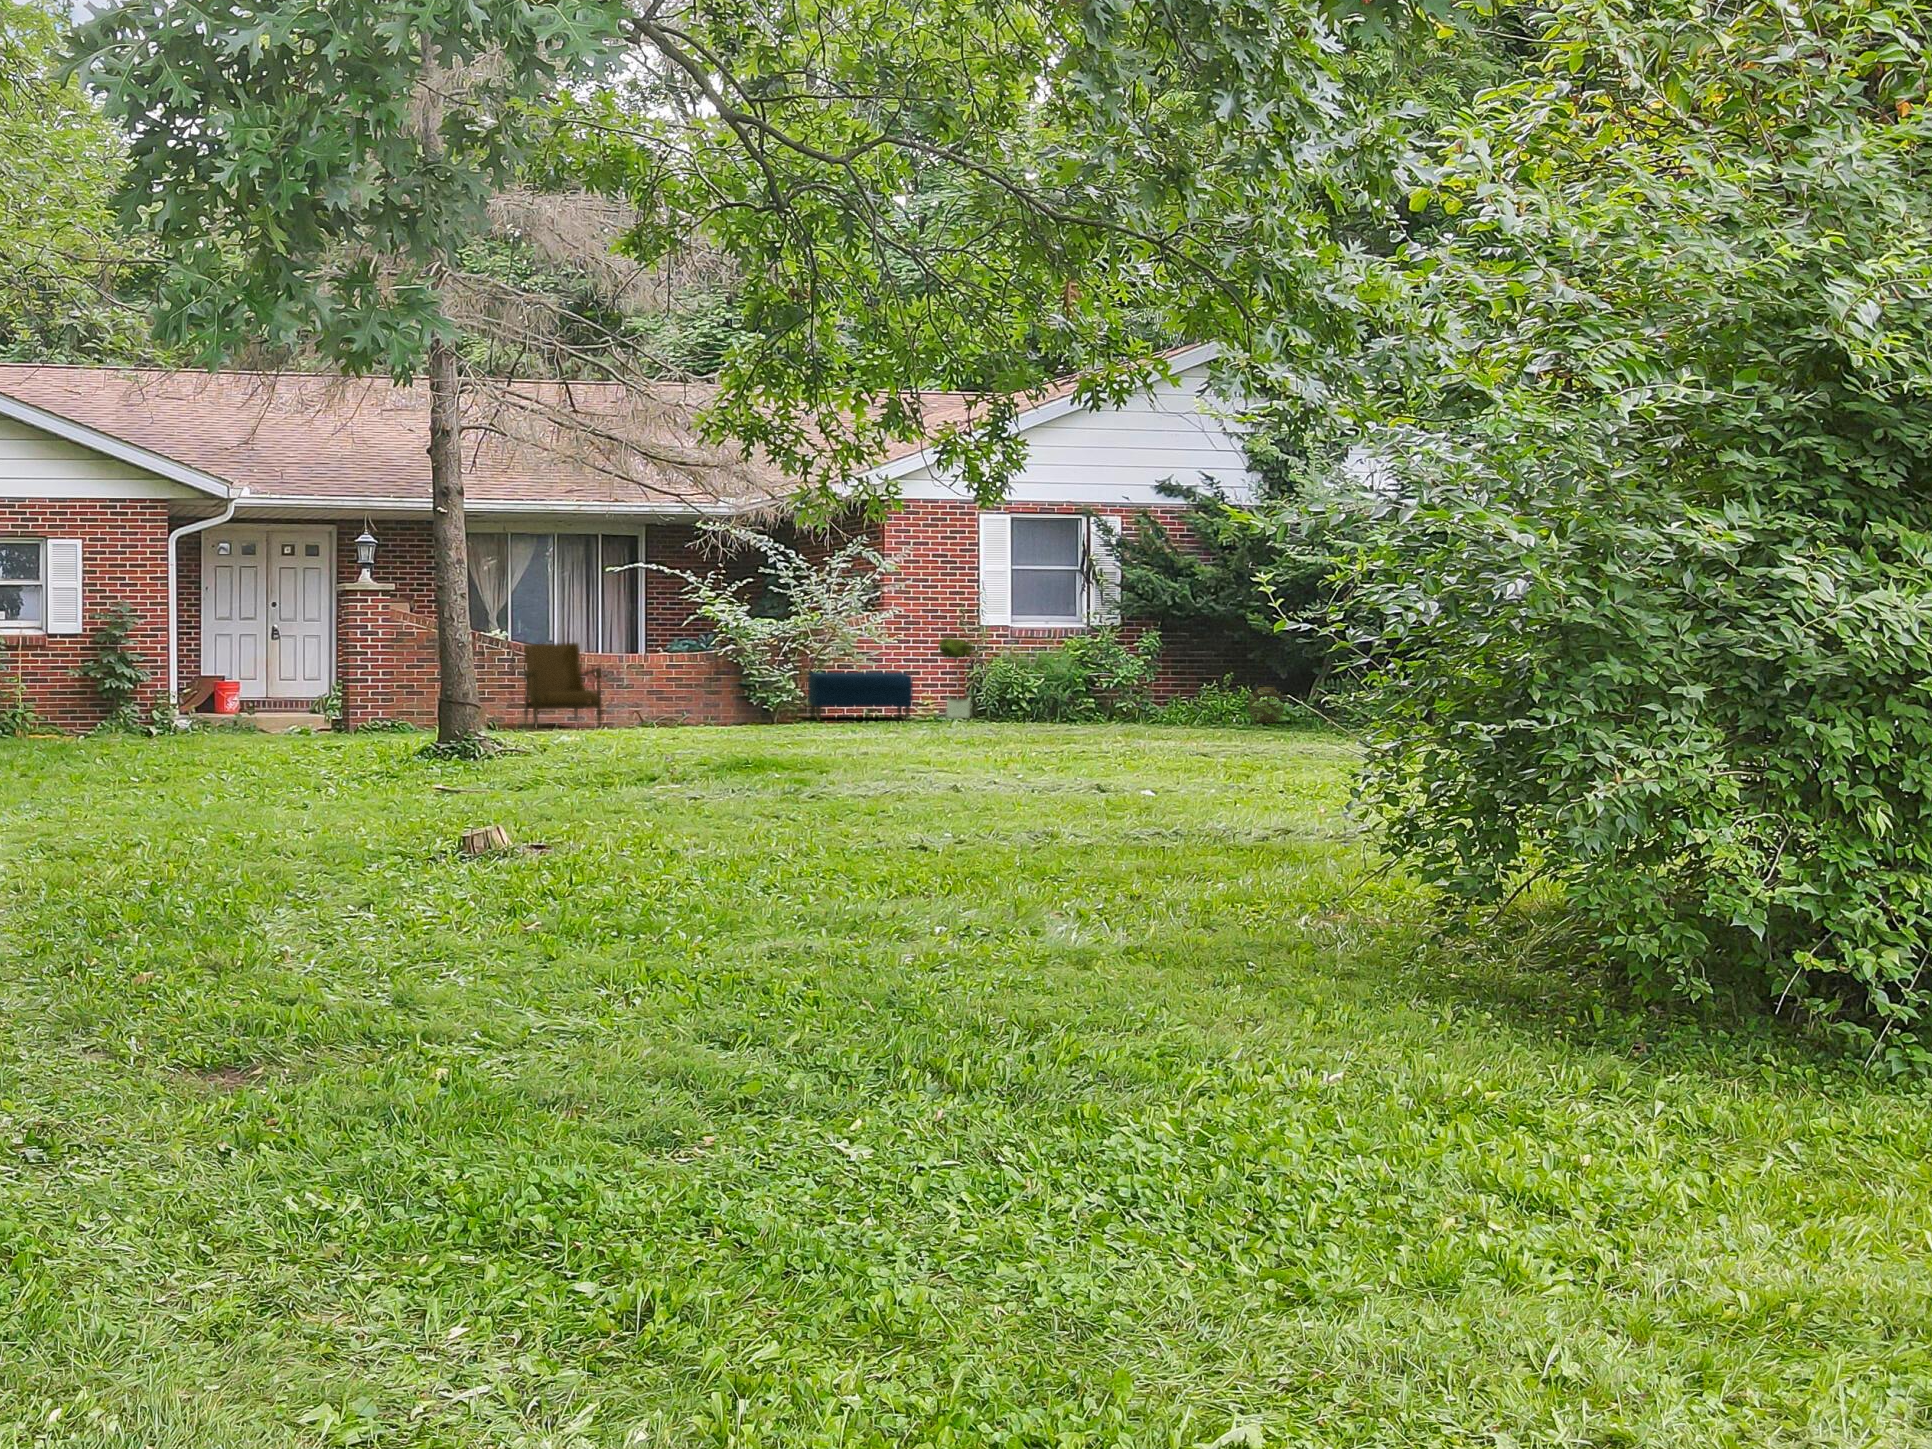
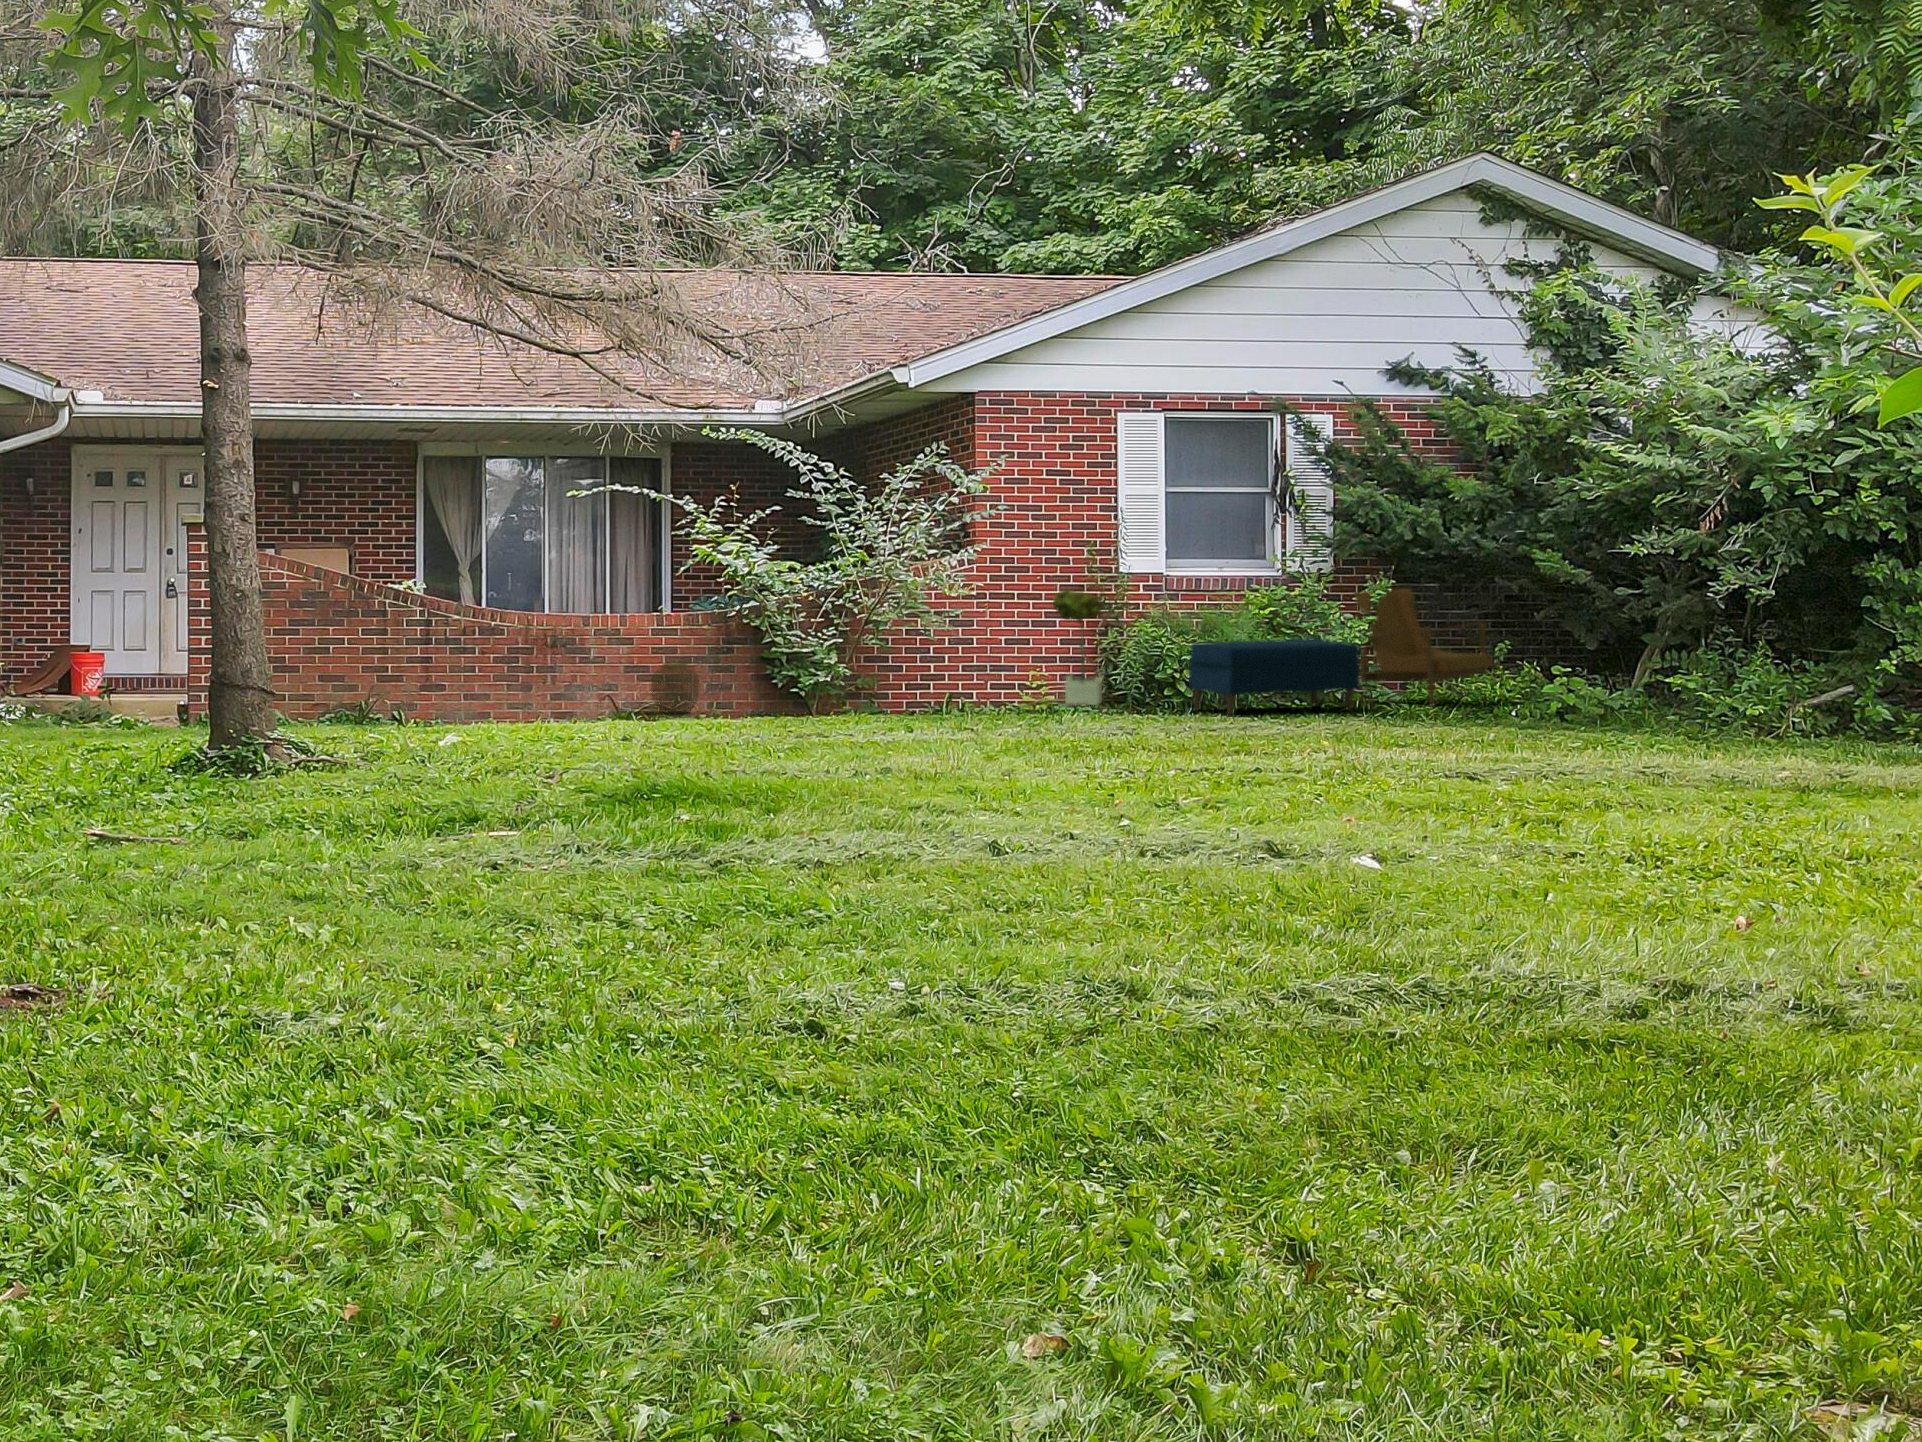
armchair: present [524,643,602,728] -> present [1354,589,1493,708]
bench: present [808,672,913,720] -> present [1189,639,1360,715]
woven basket: present [1249,687,1284,723] -> present [651,662,699,714]

